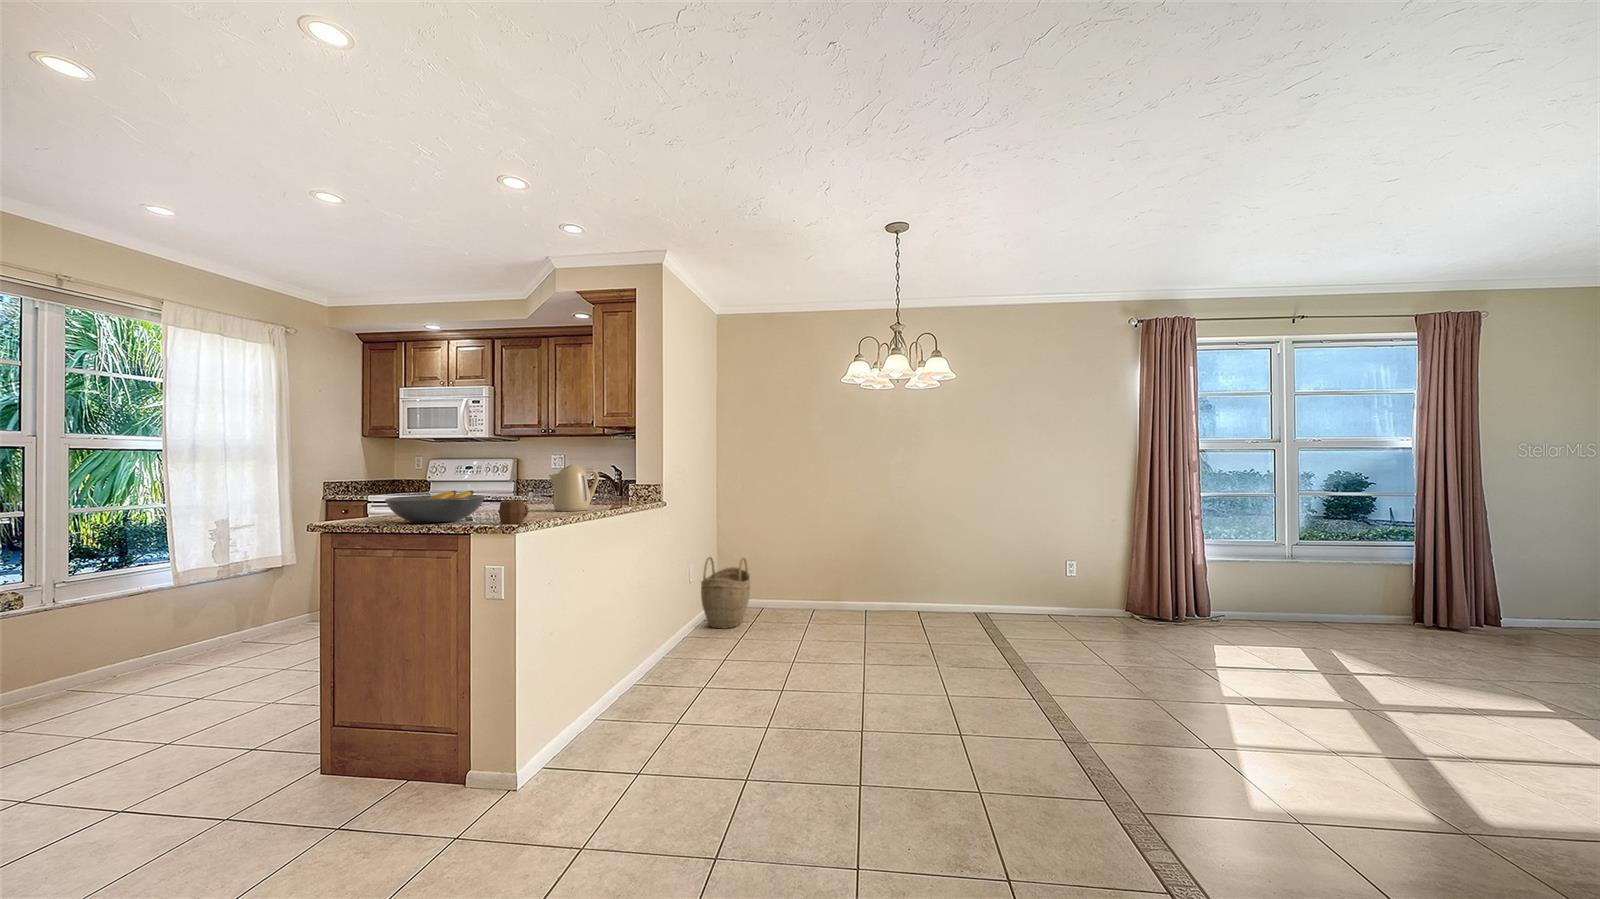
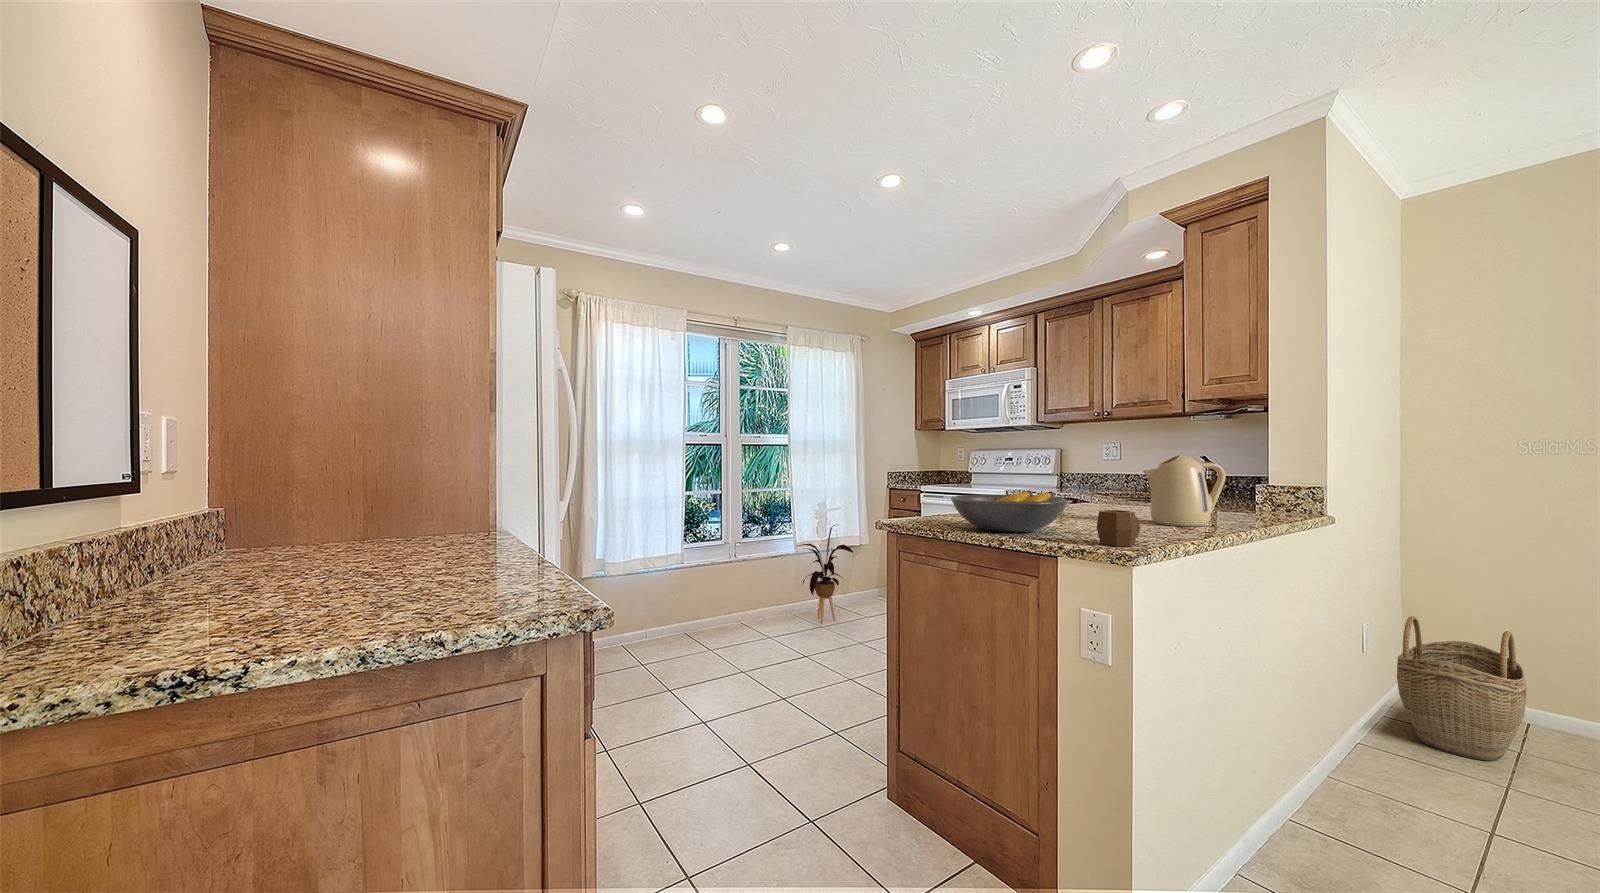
house plant: none [174,543,272,661] -> present [797,525,853,623]

